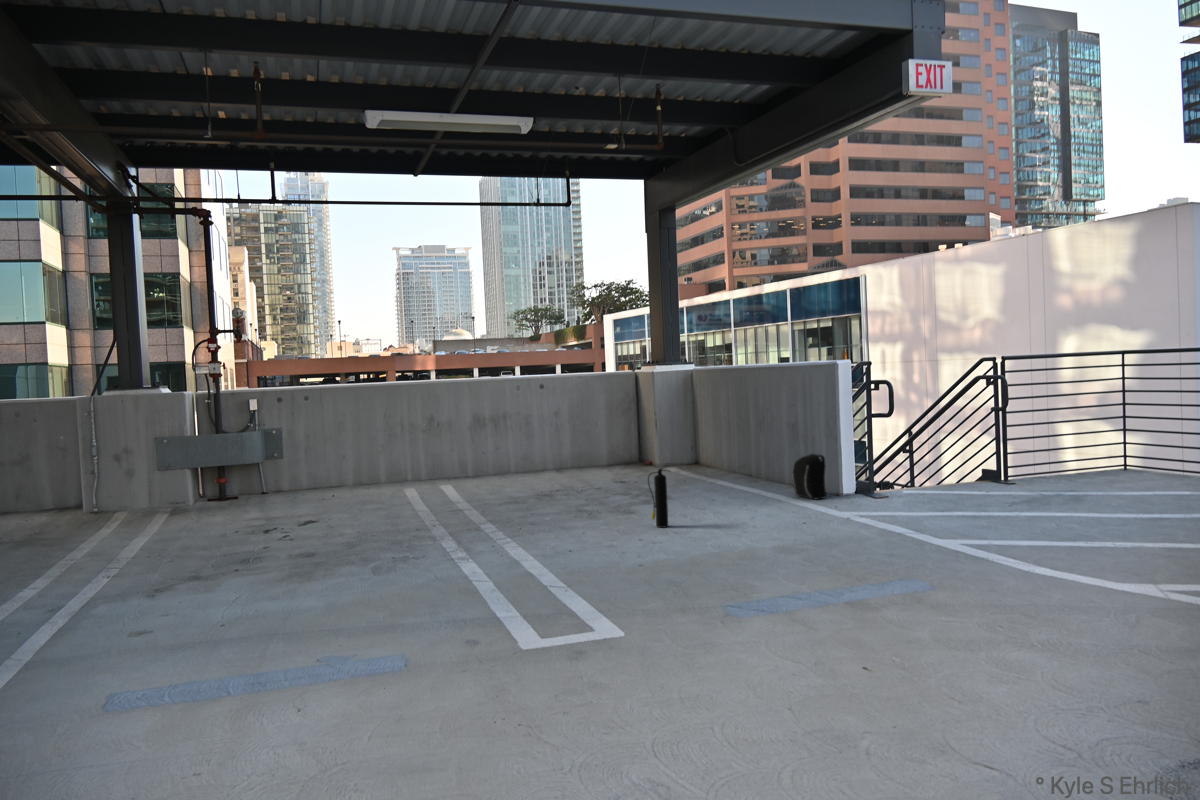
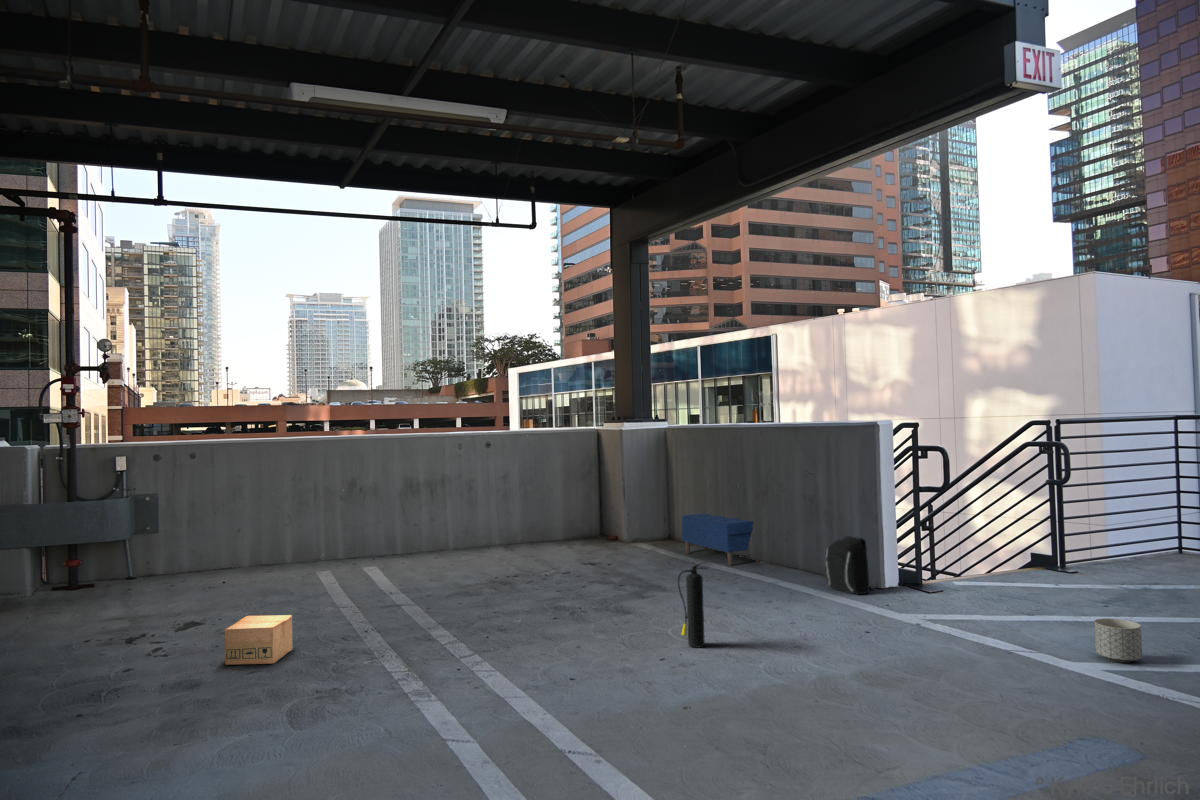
bench: none [699,441,761,483] -> present [682,514,760,566]
planter: none [947,504,979,534] -> present [1095,618,1142,663]
cardboard box: none [334,505,380,536] -> present [225,615,292,665]

